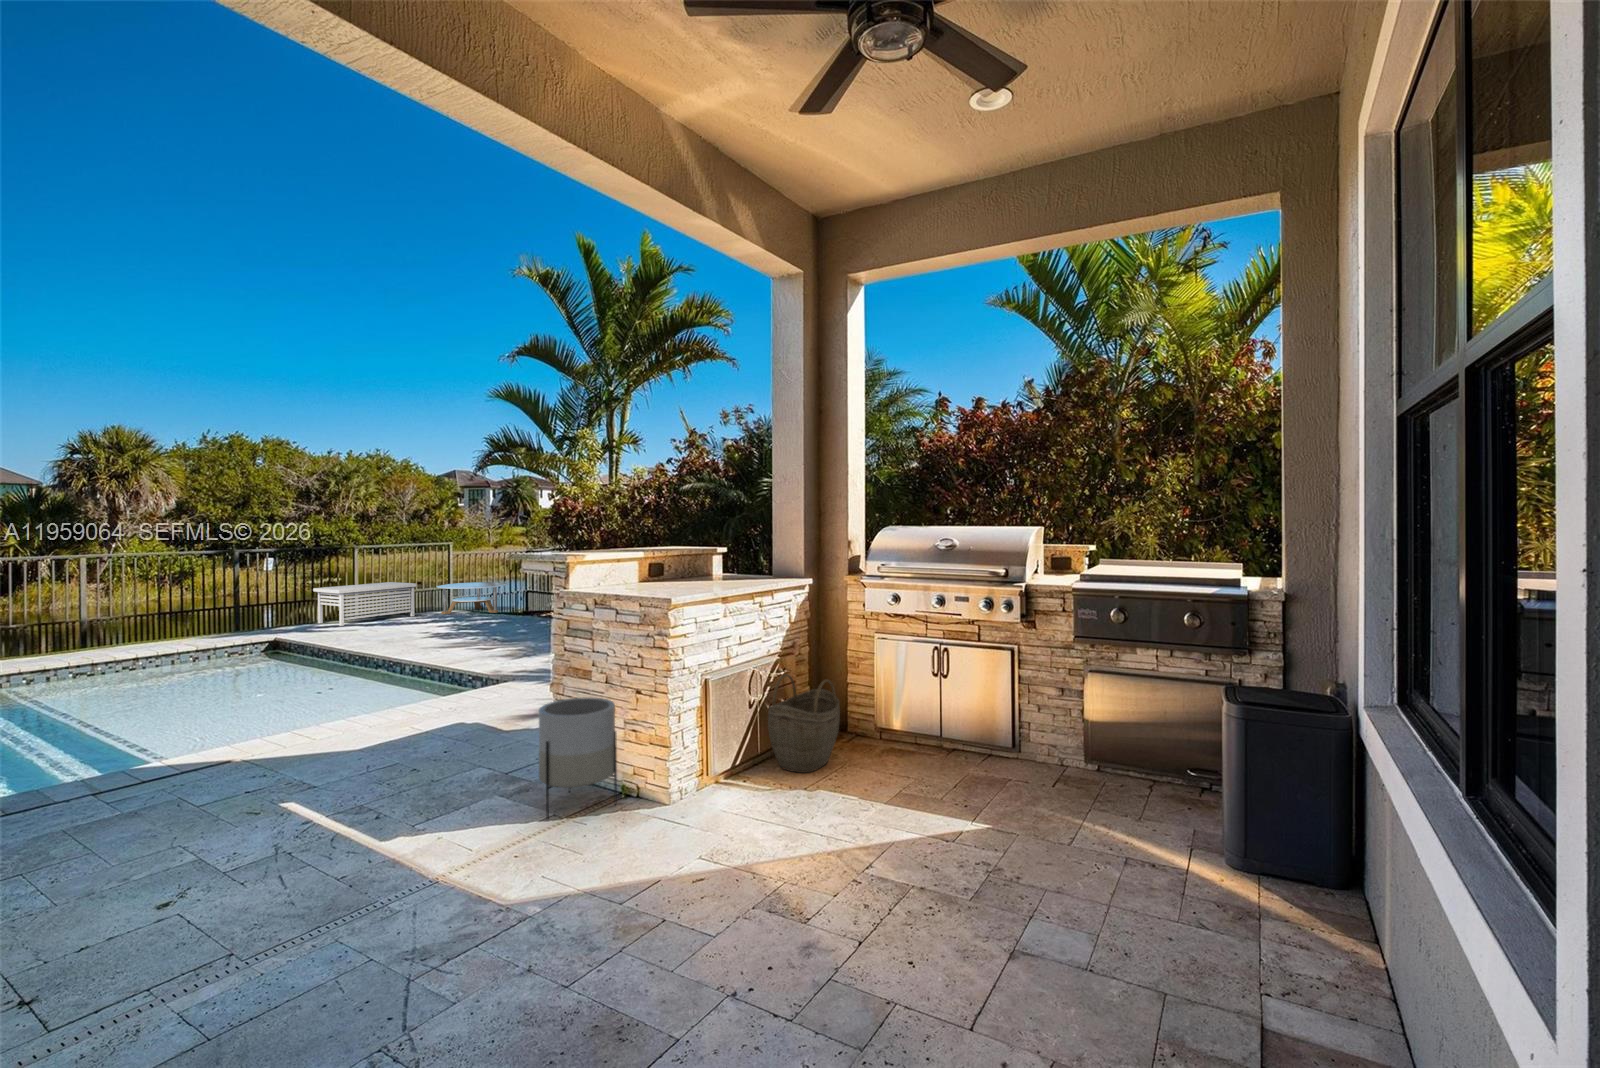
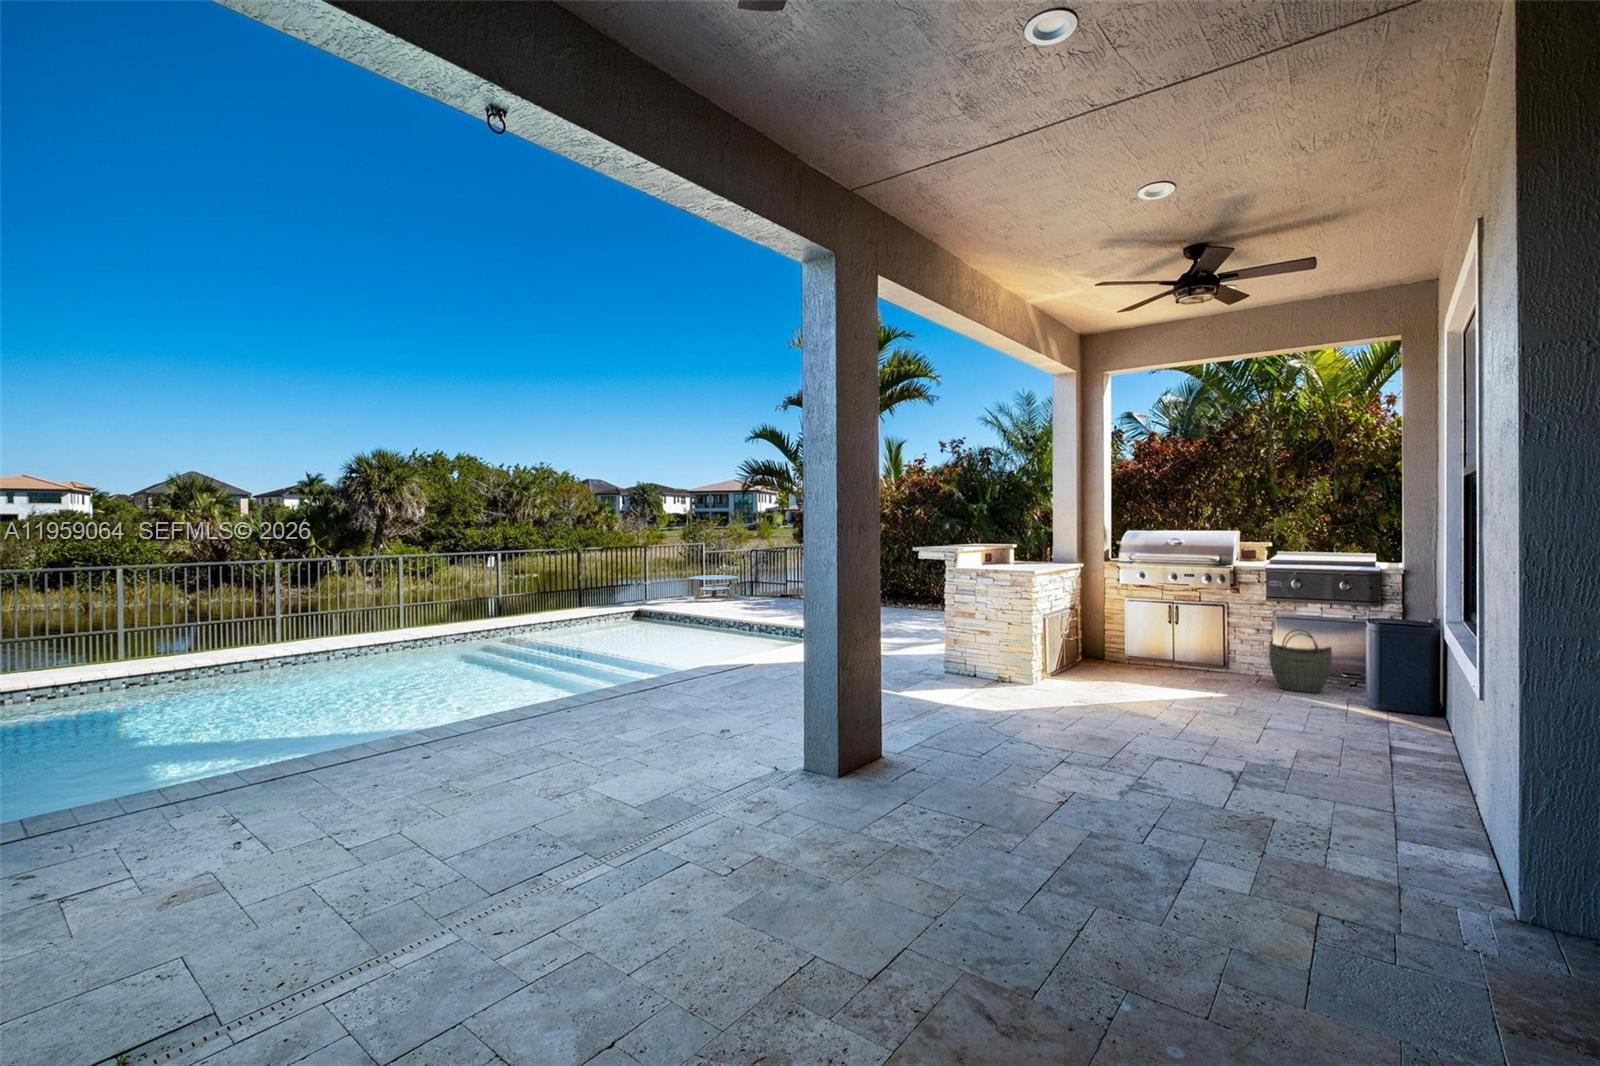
storage bench: present [313,582,416,626] -> none [614,574,679,606]
woven basket: present [768,674,840,773] -> present [1269,629,1332,693]
planter: present [539,697,617,819] -> none [960,629,1003,691]

